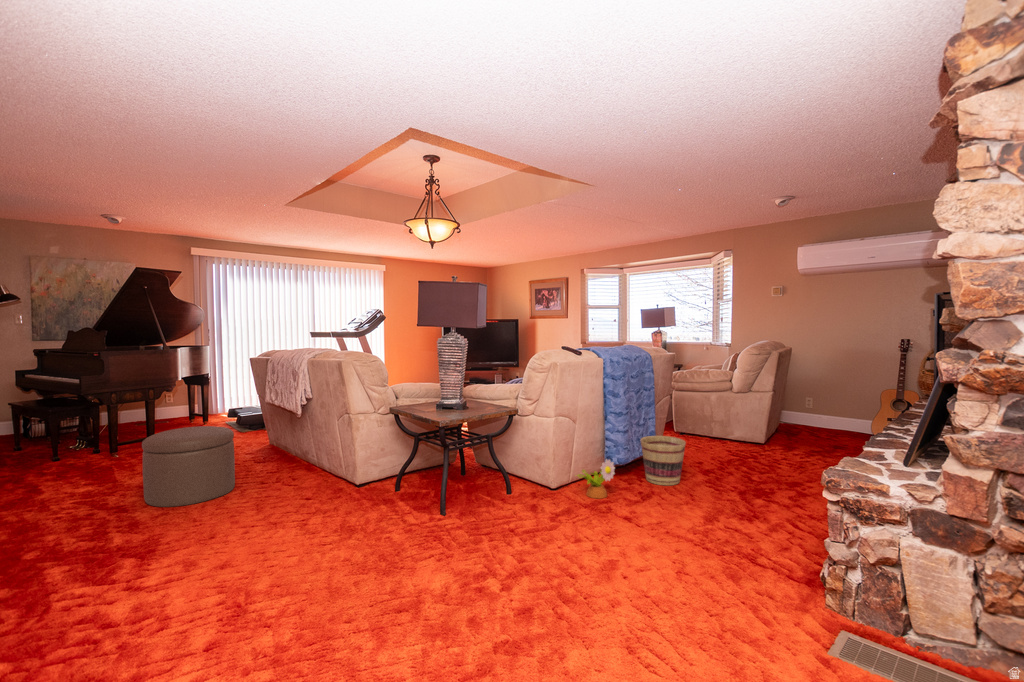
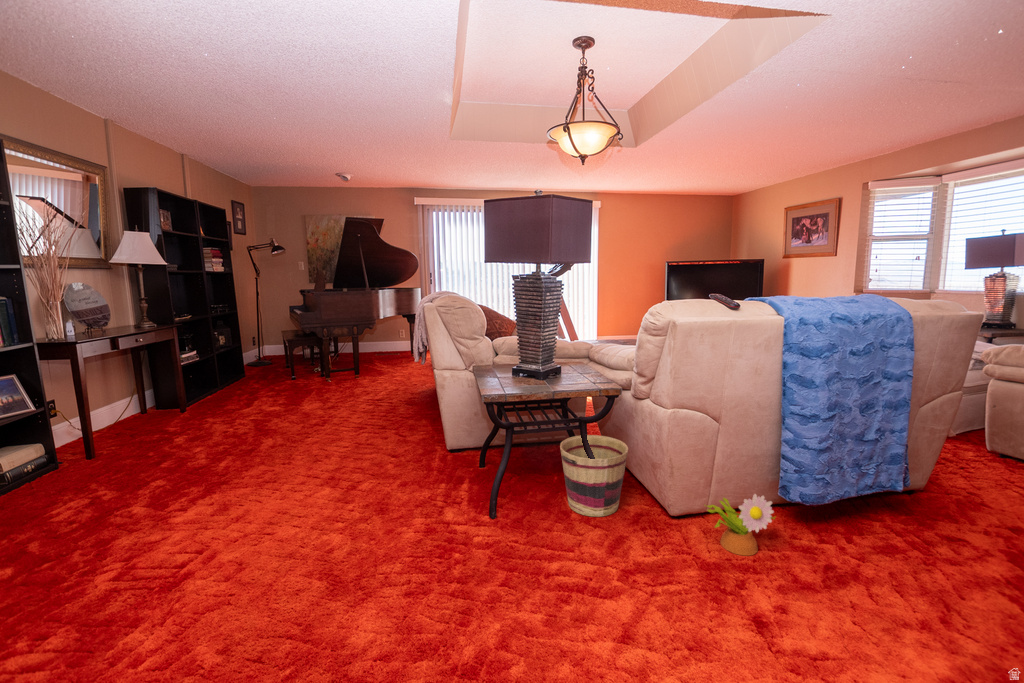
ottoman: present [142,426,235,507] -> none [278,366,359,440]
basket: present [641,436,686,485] -> present [560,435,628,517]

